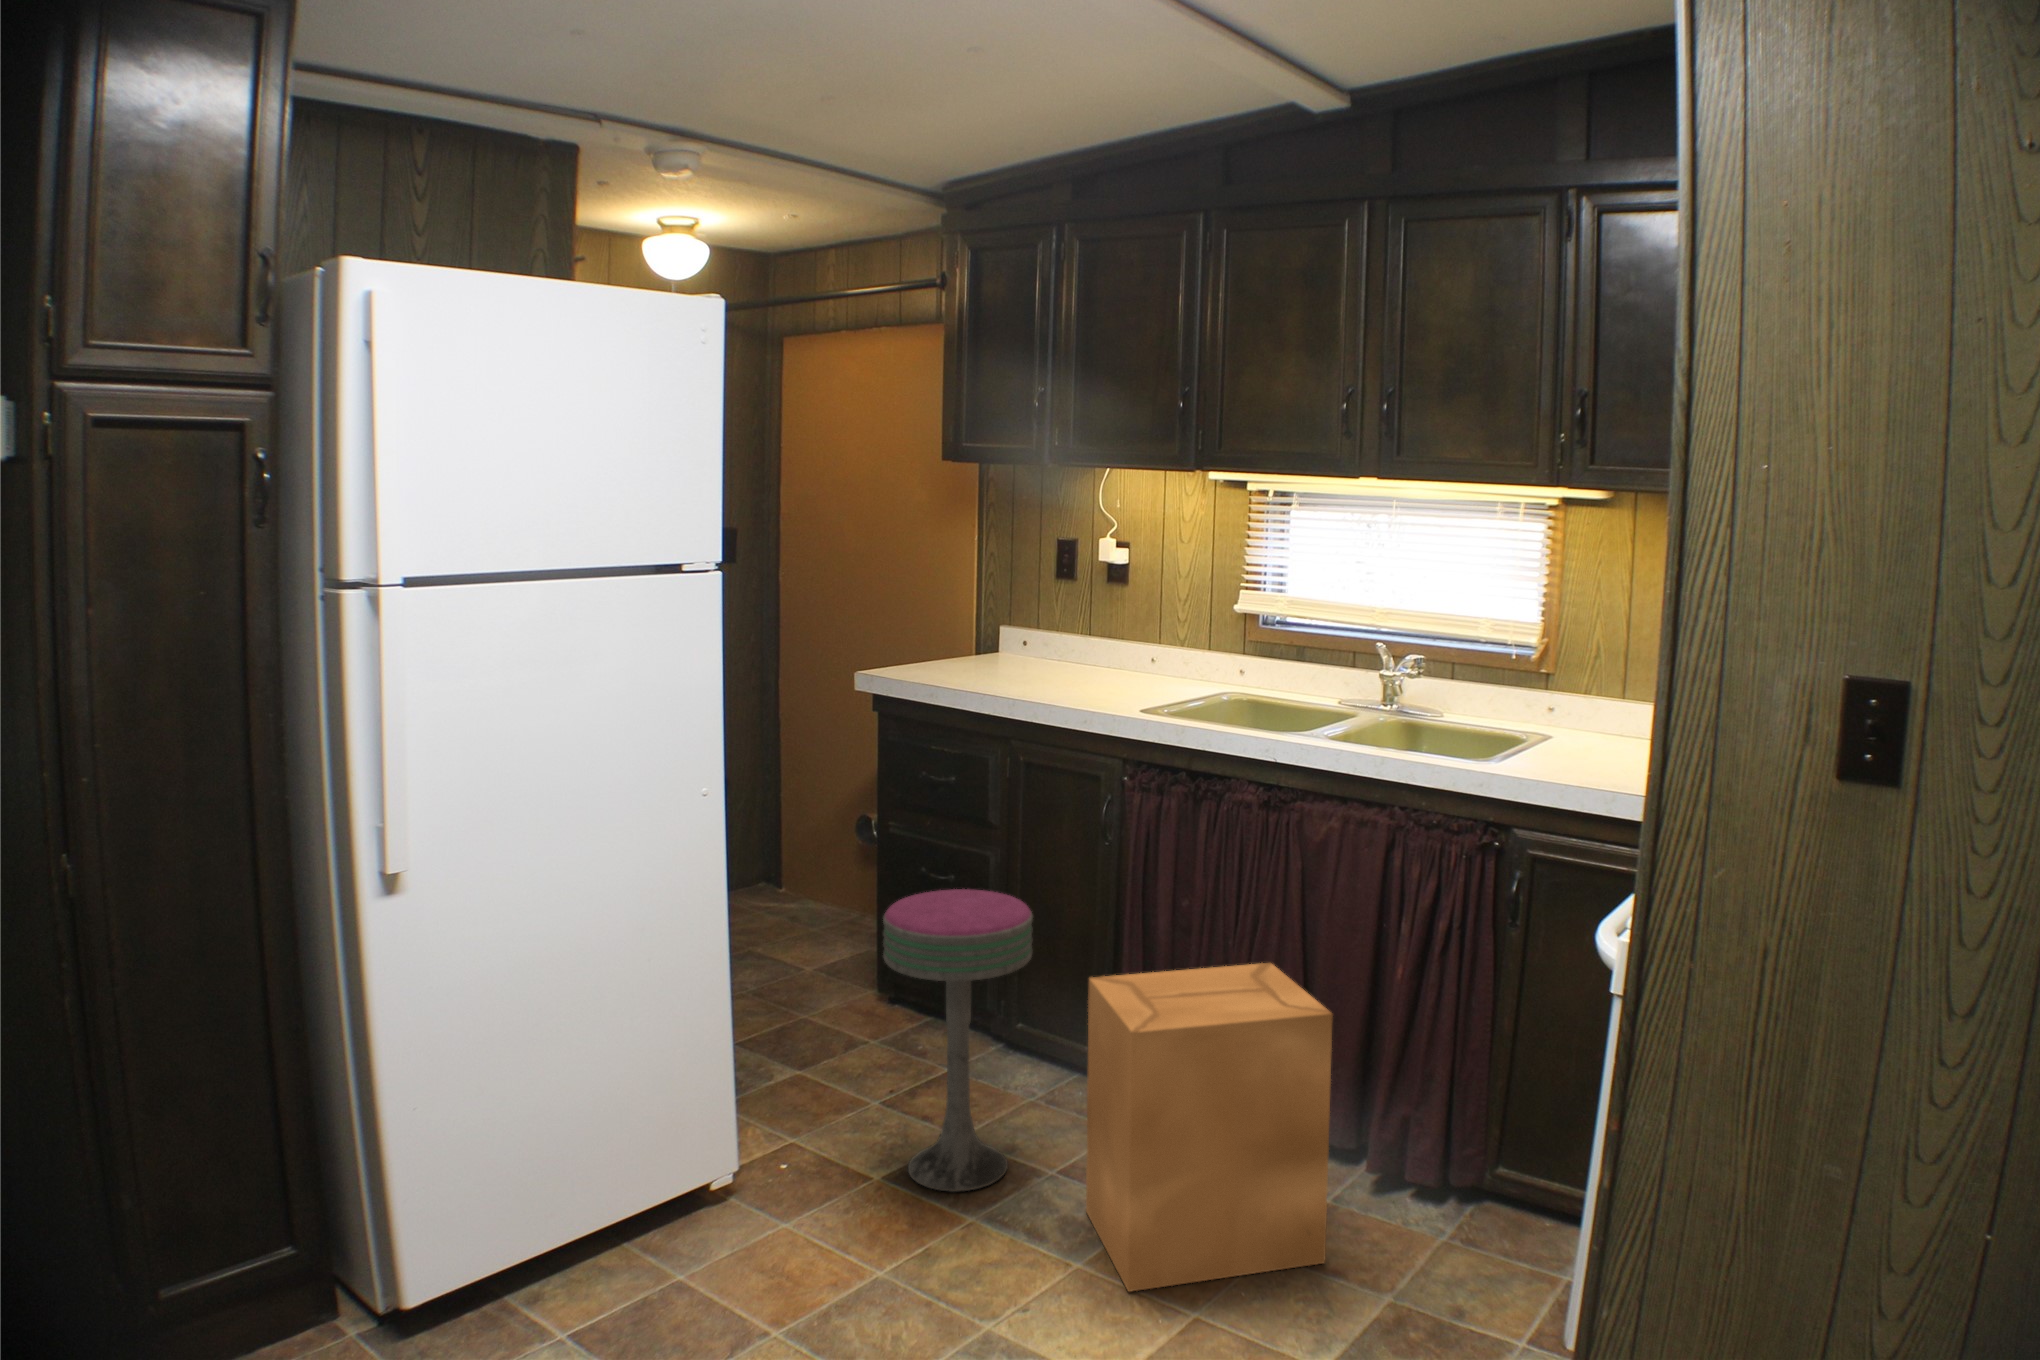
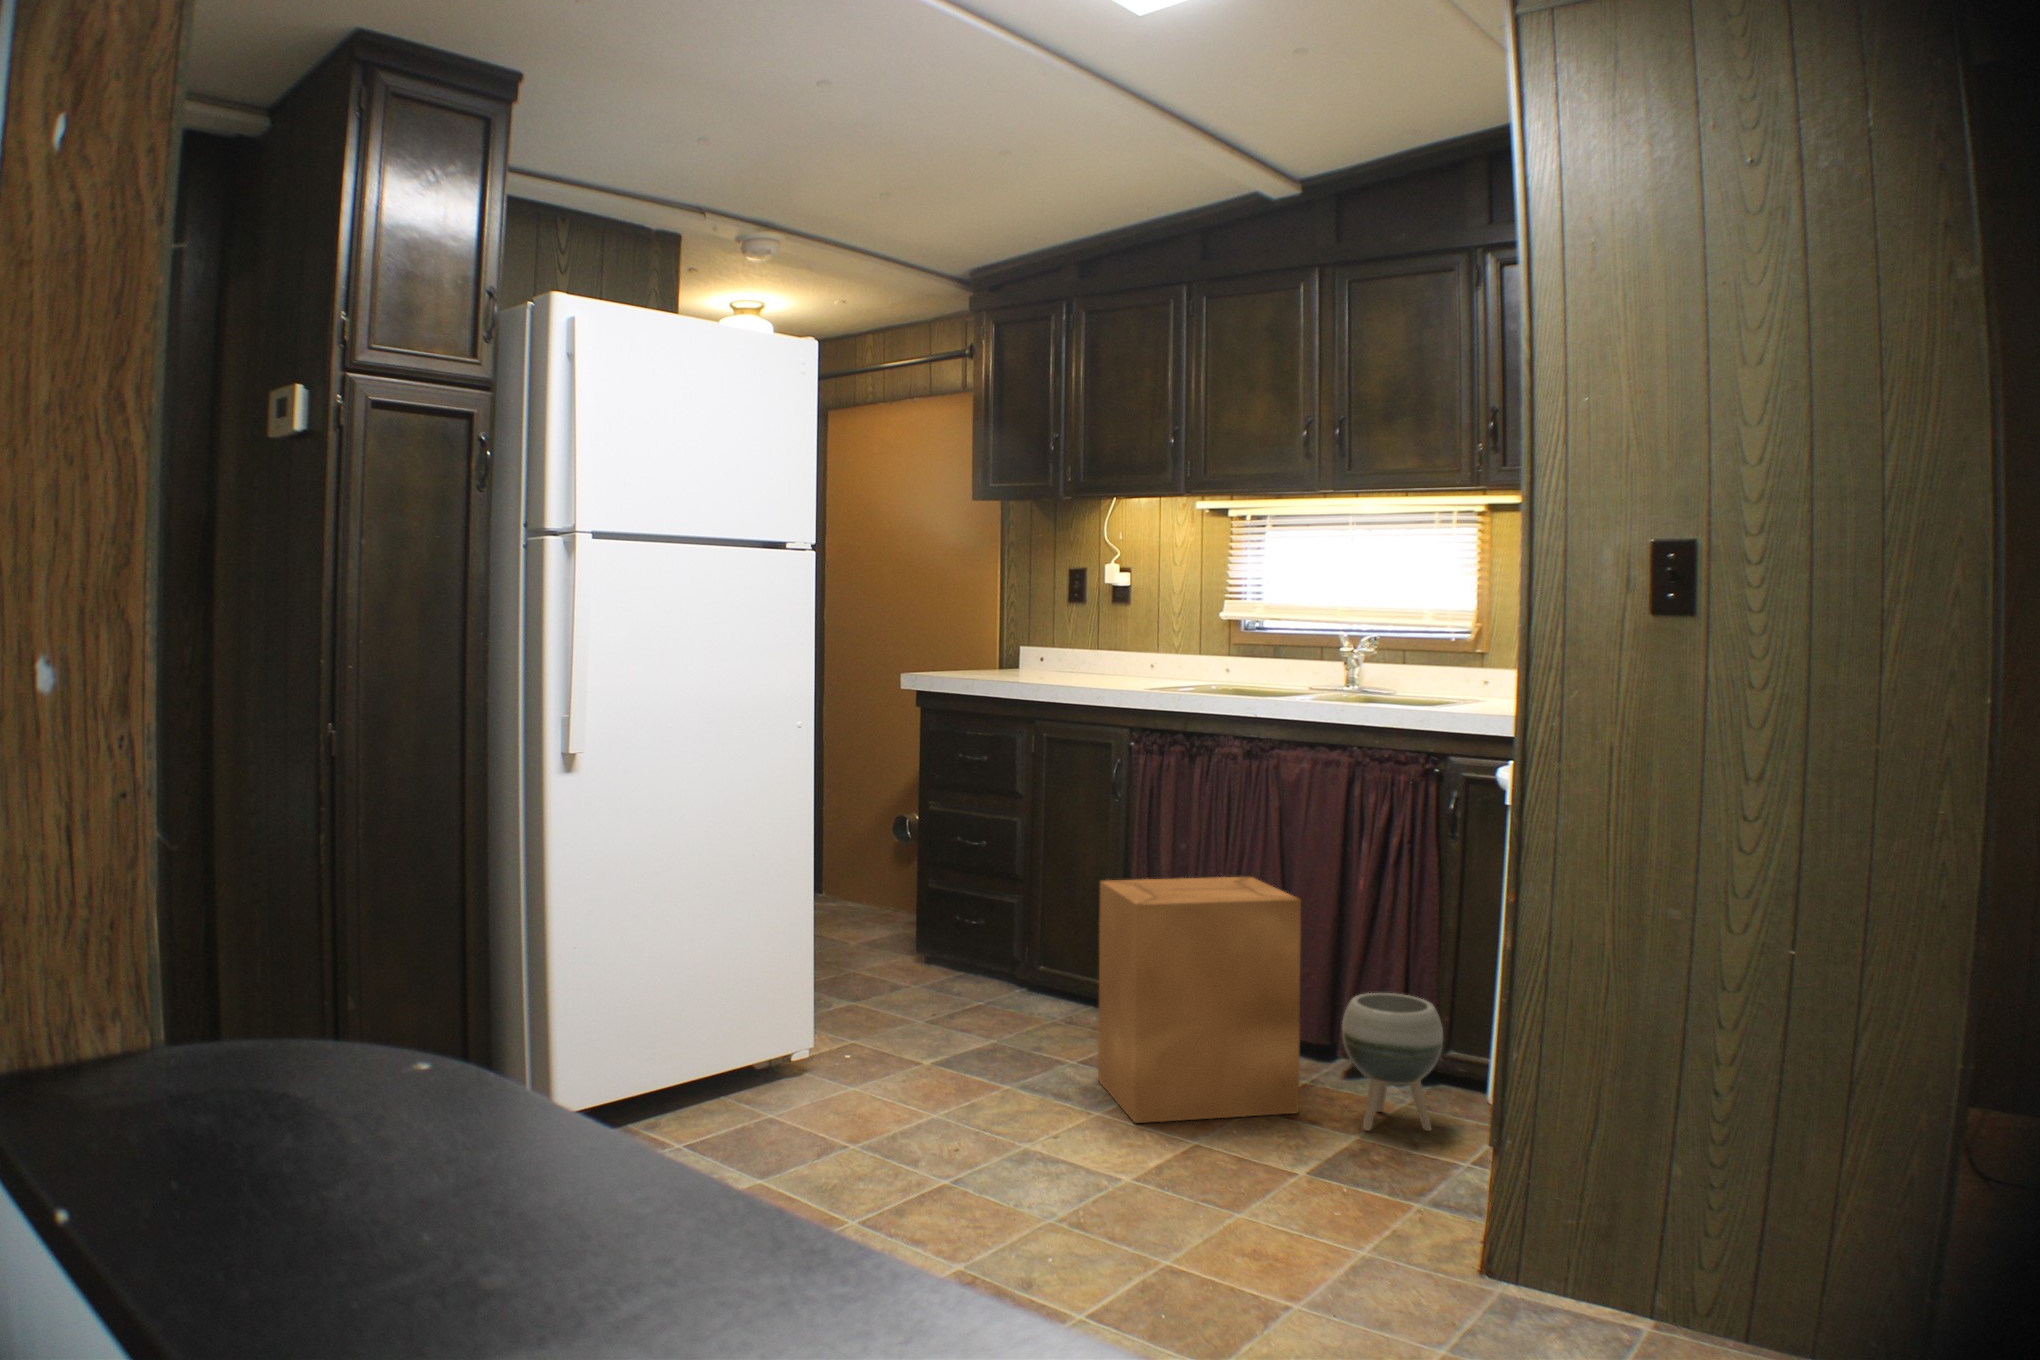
bar stool: present [883,889,1033,1192] -> none [930,825,1052,1067]
planter: none [1379,1118,1500,1294] -> present [1342,993,1443,1131]

